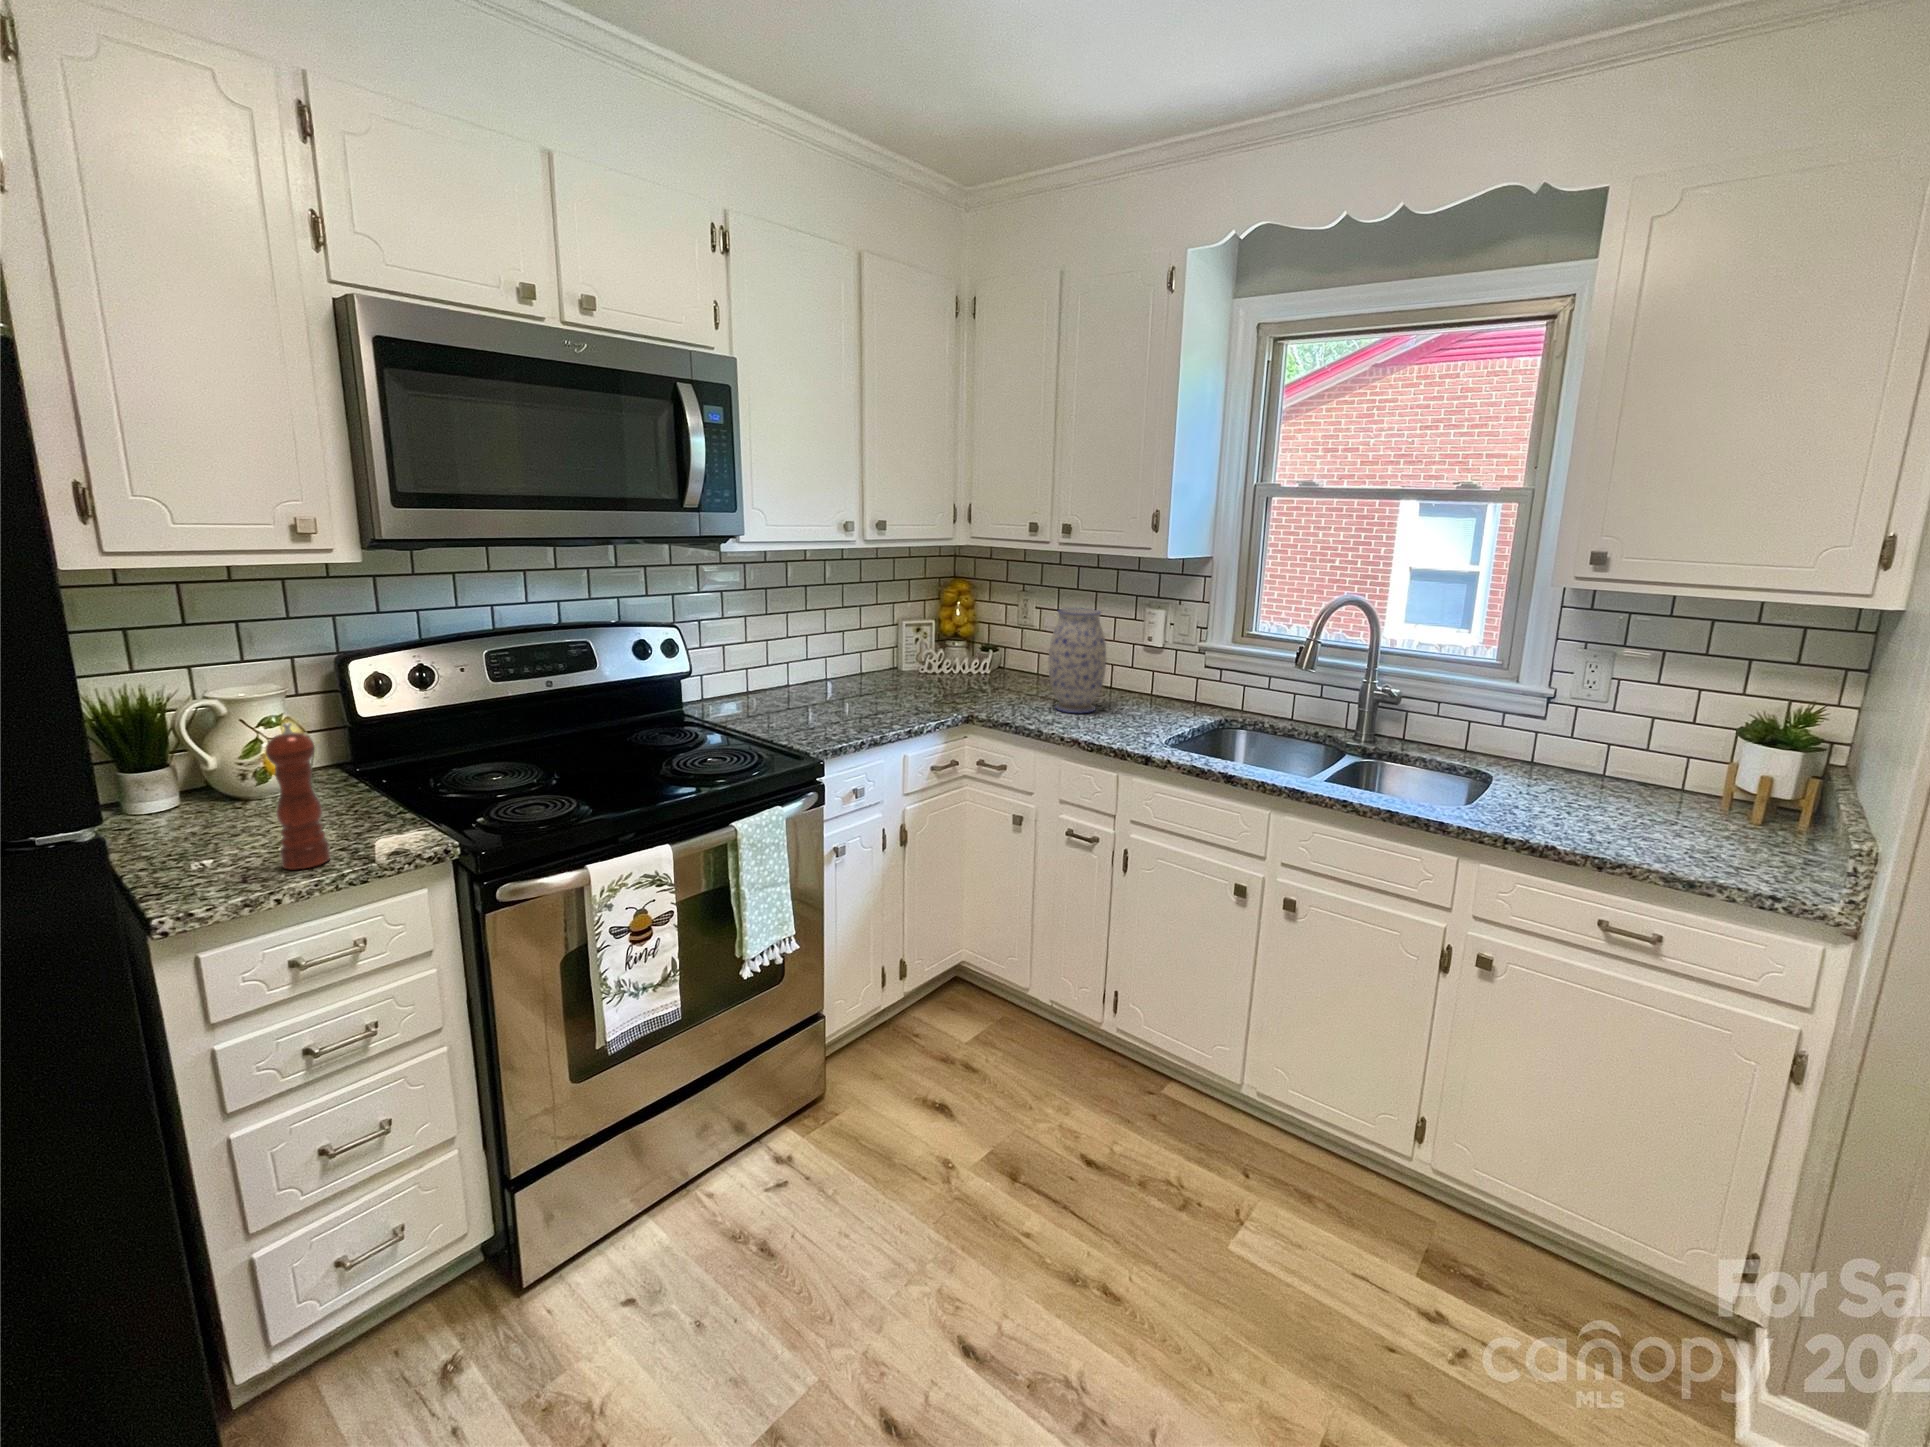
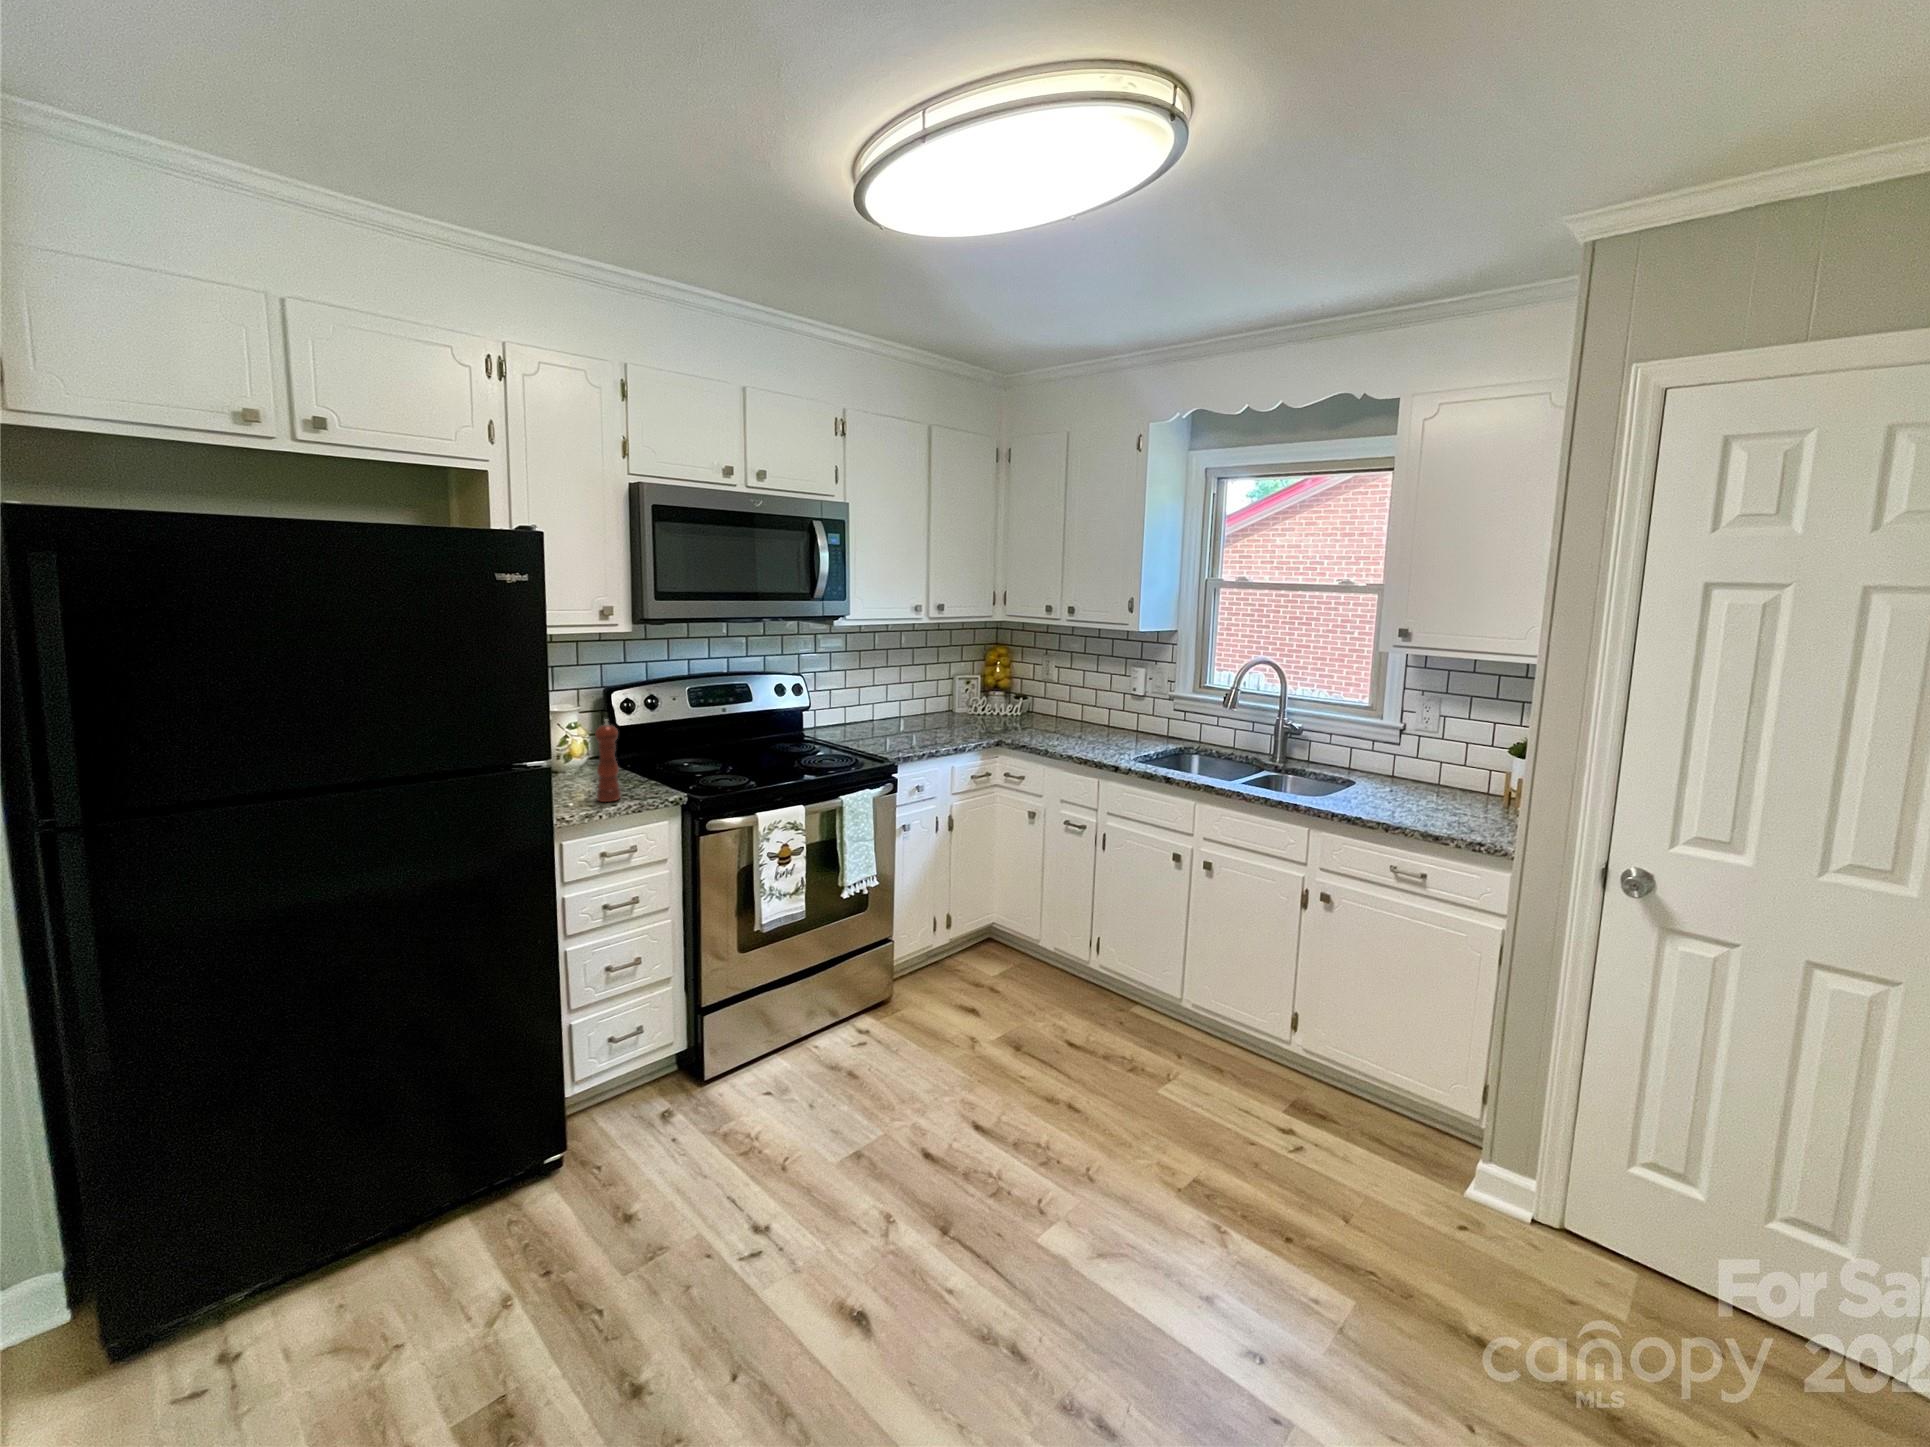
vase: present [1049,608,1106,713] -> none [1058,666,1099,741]

